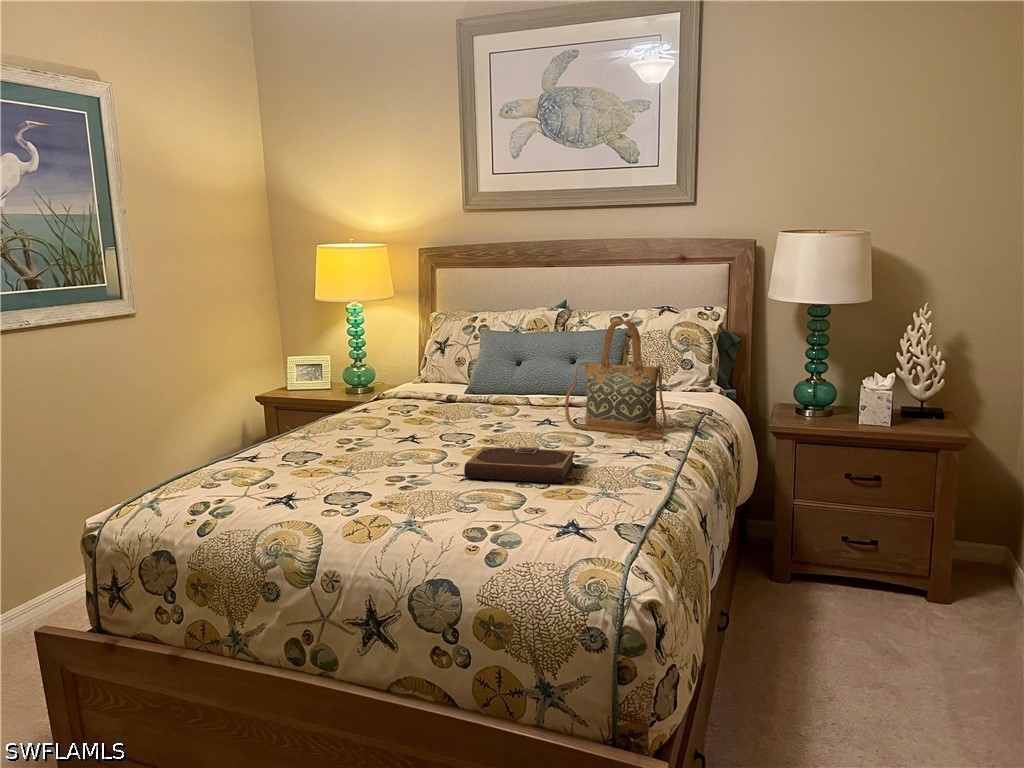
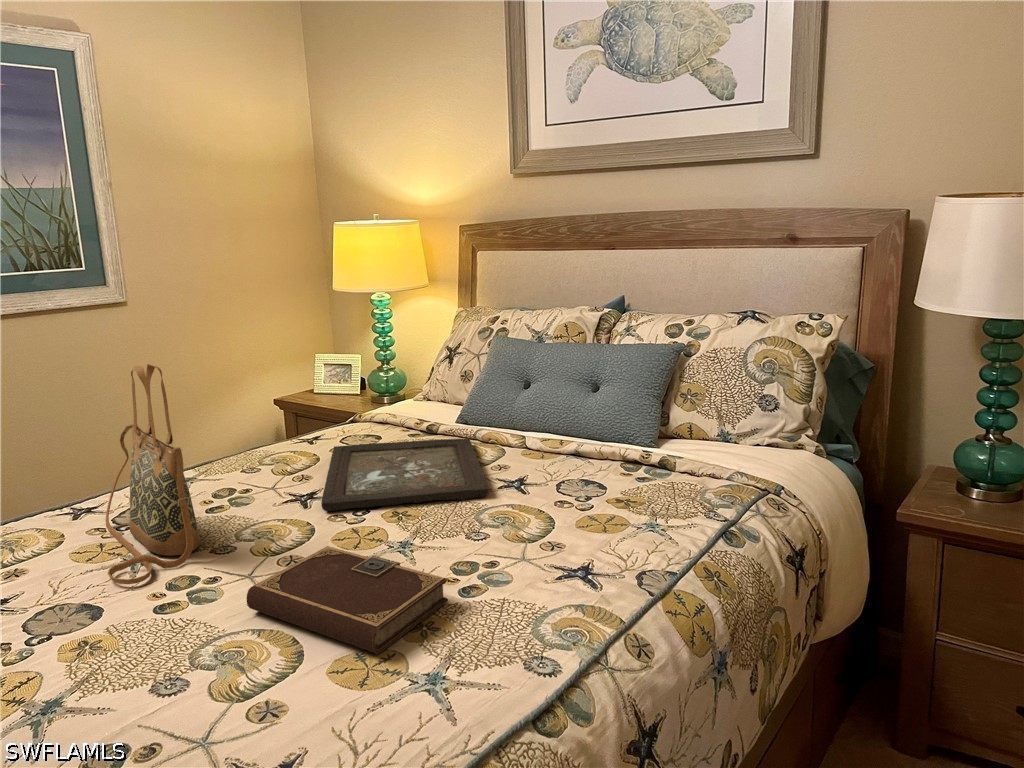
handbag: present [565,321,666,441] -> present [106,364,201,584]
tray: none [398,401,540,441] -> present [321,438,489,511]

